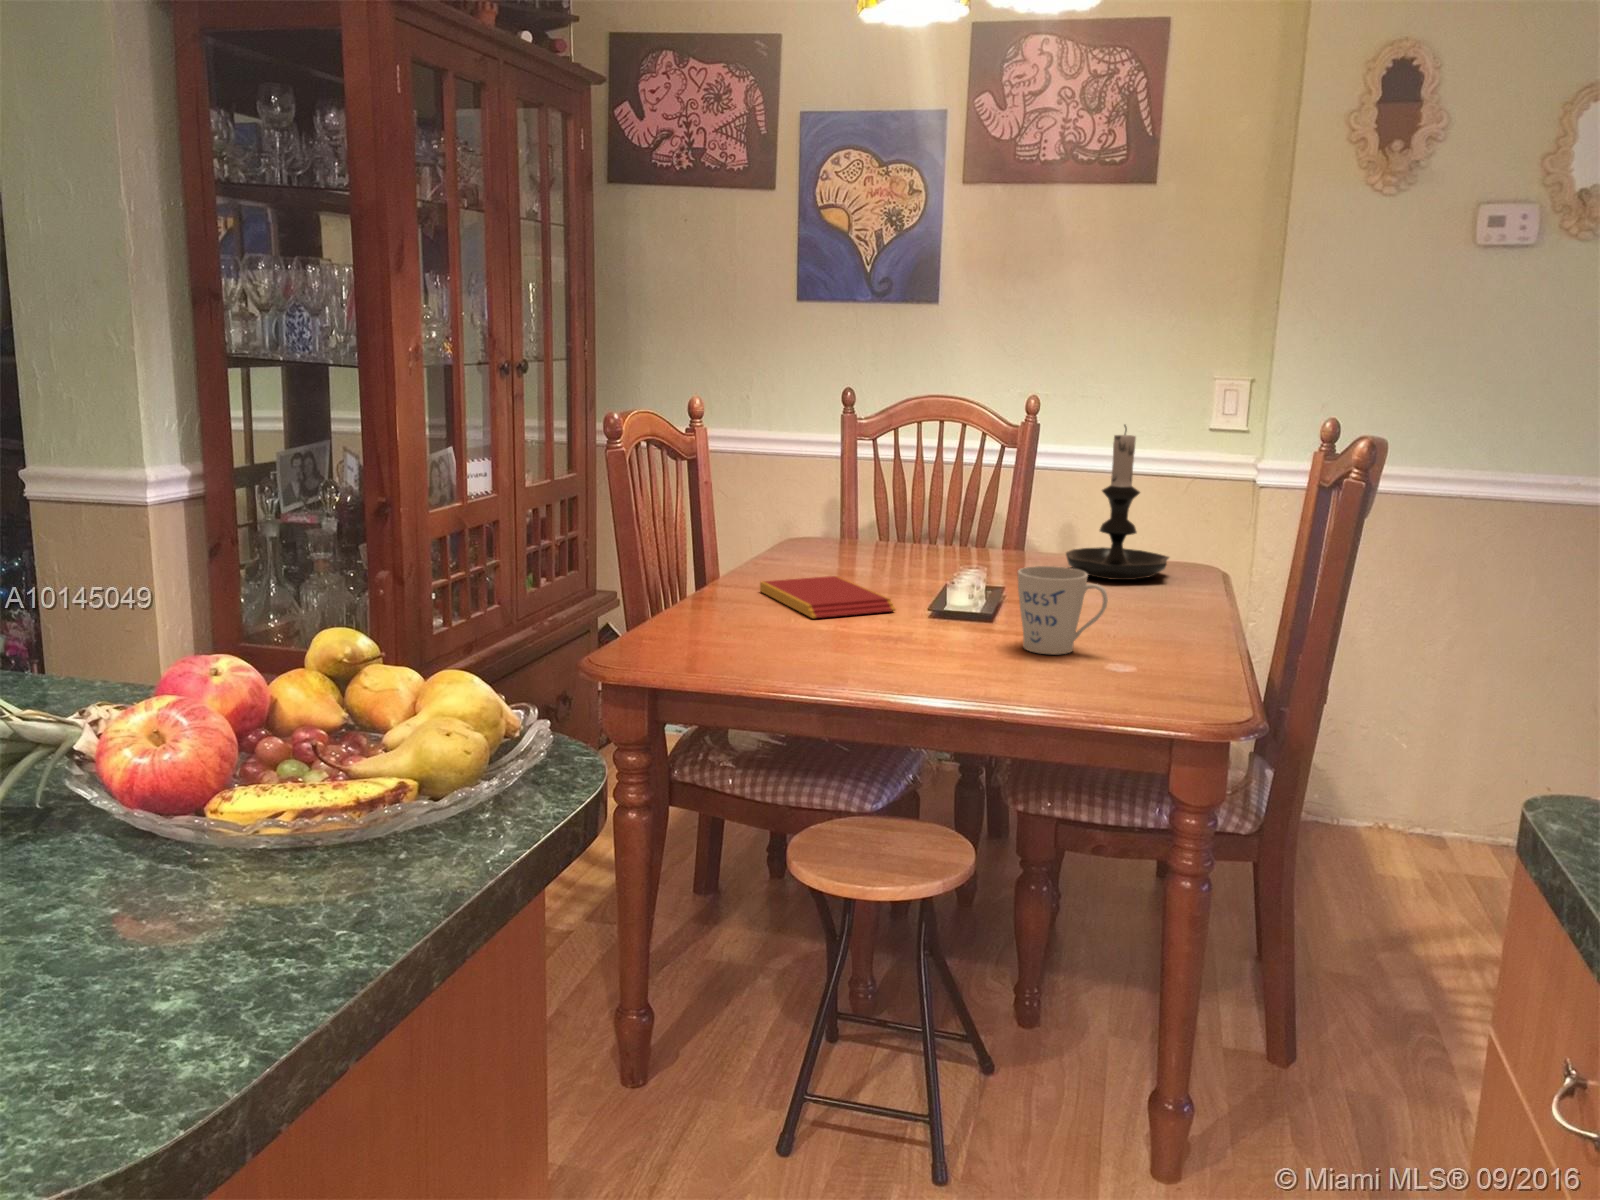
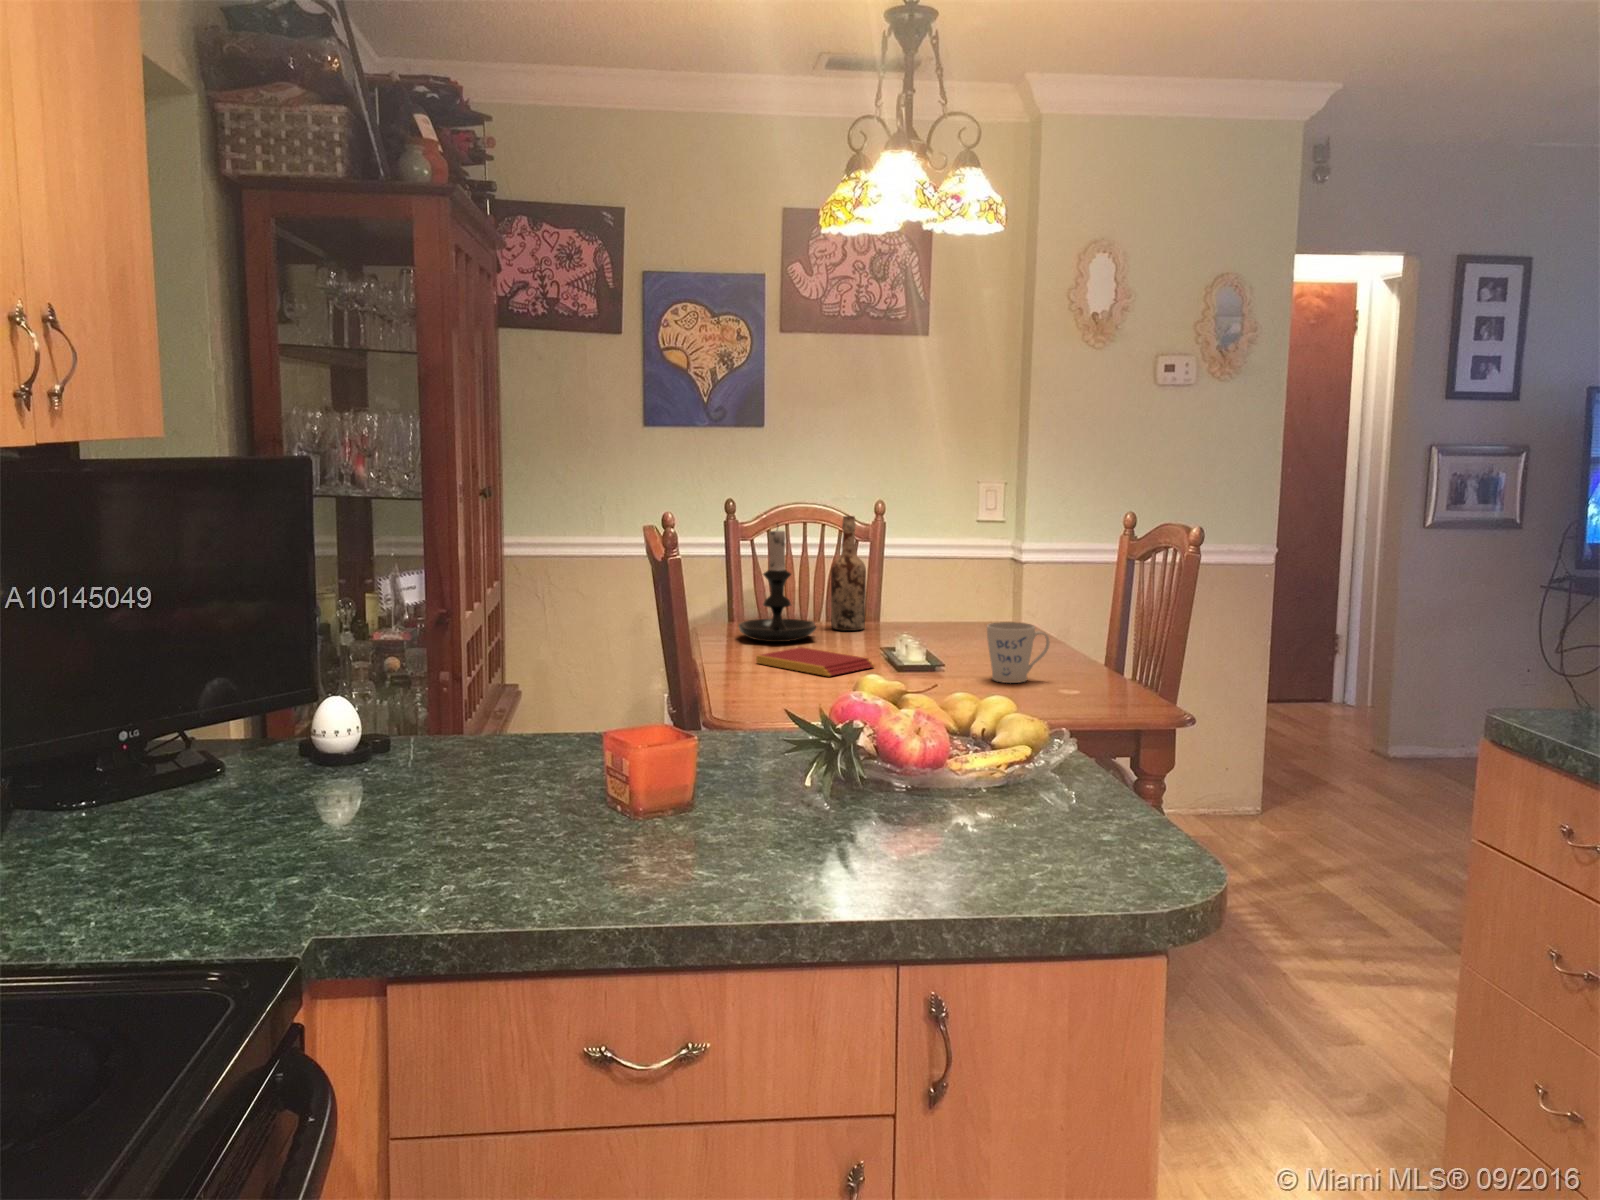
wine bottle: none [934,412,981,560] -> present [831,516,866,631]
candle holder: present [1066,425,1169,580] -> present [739,530,817,642]

